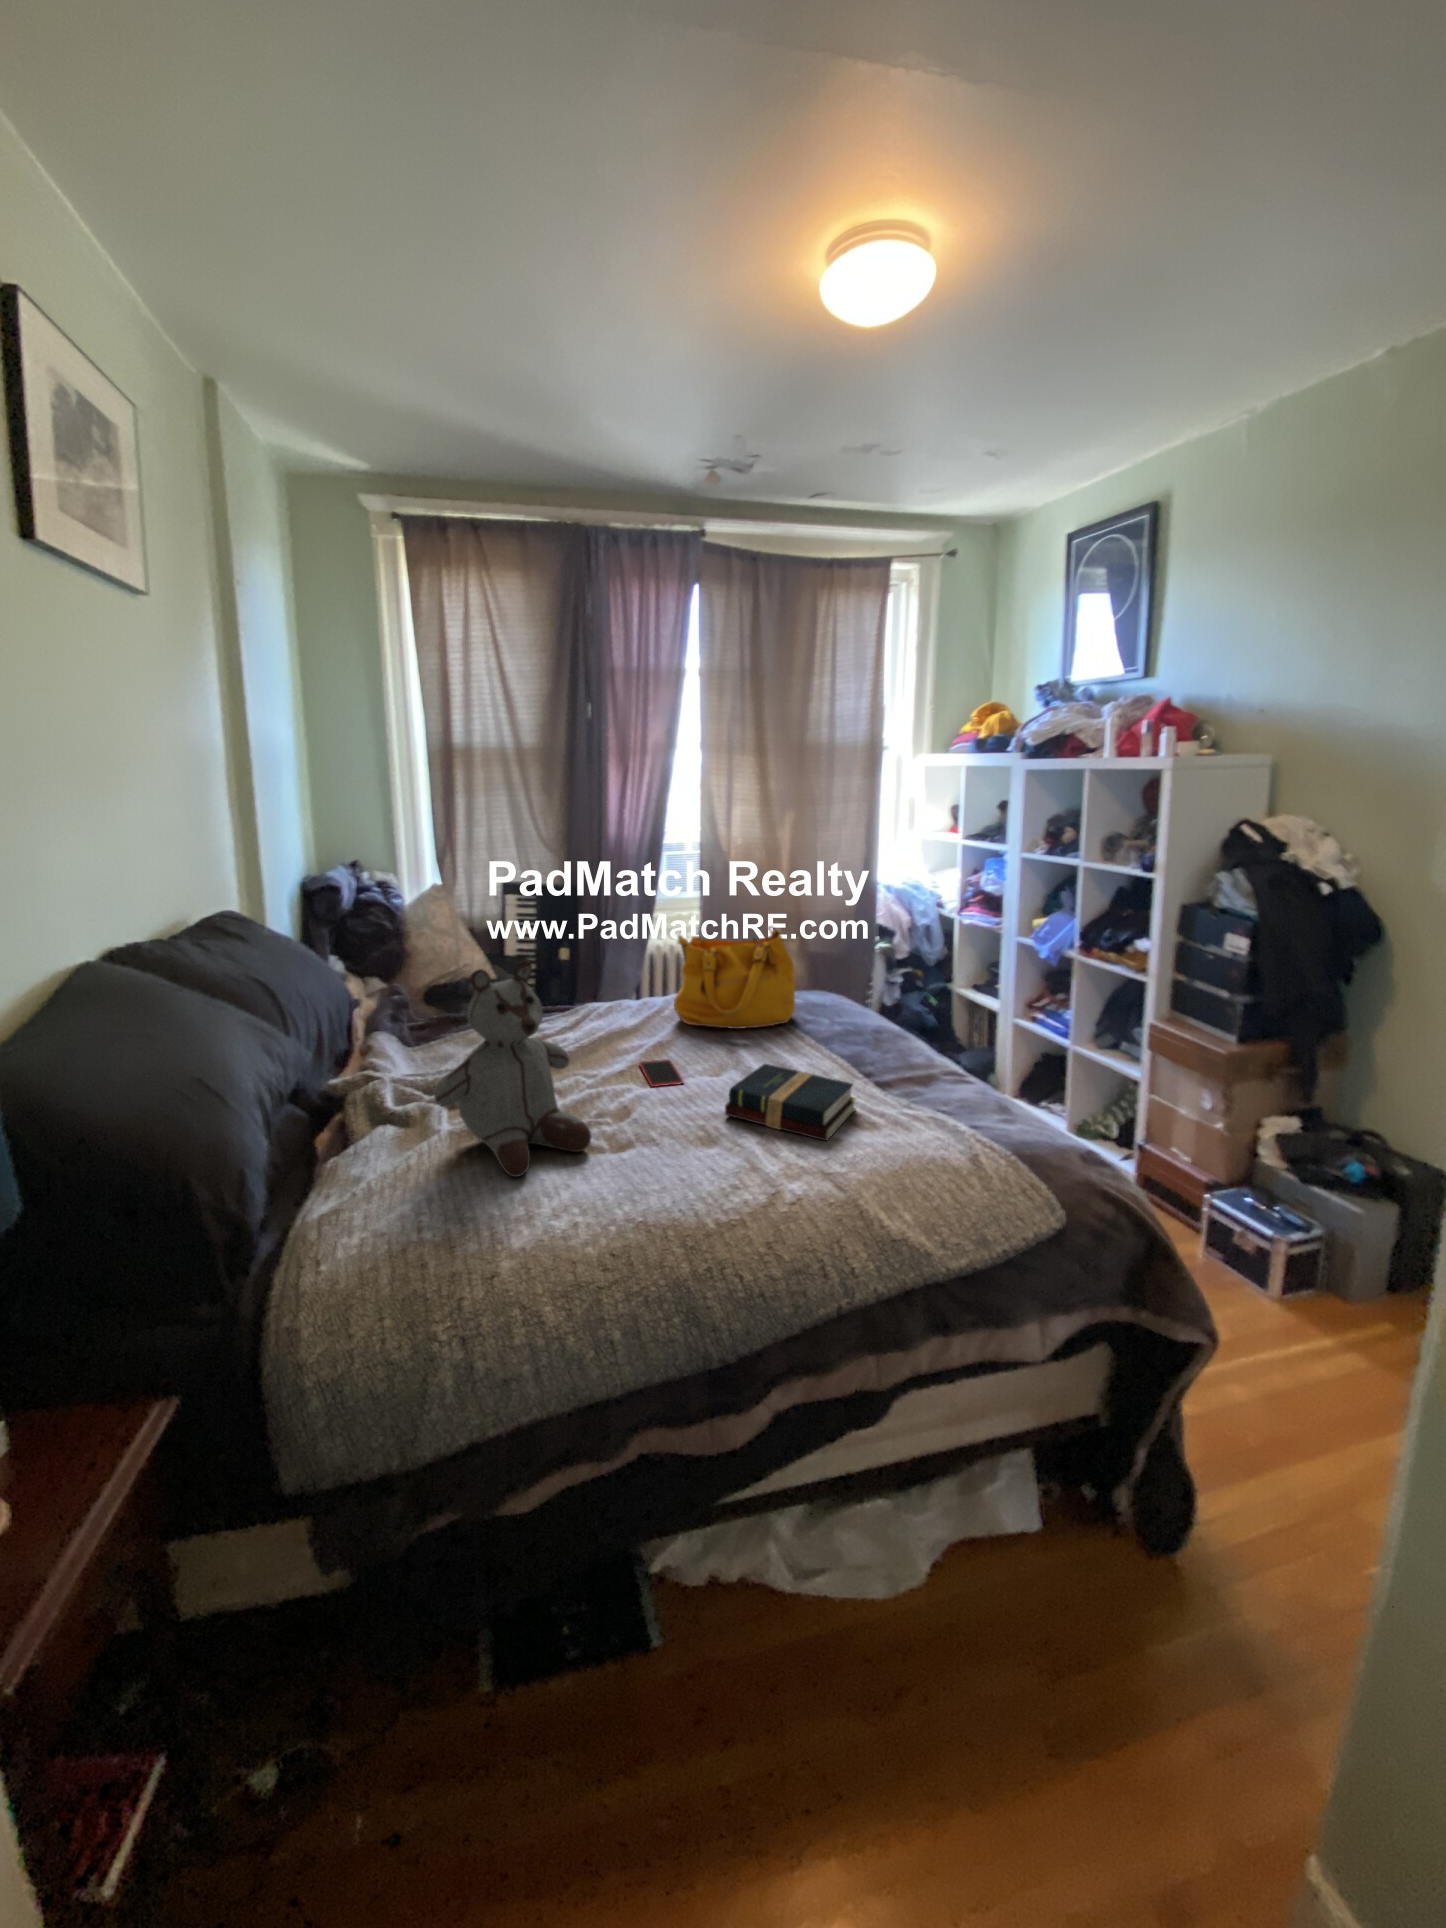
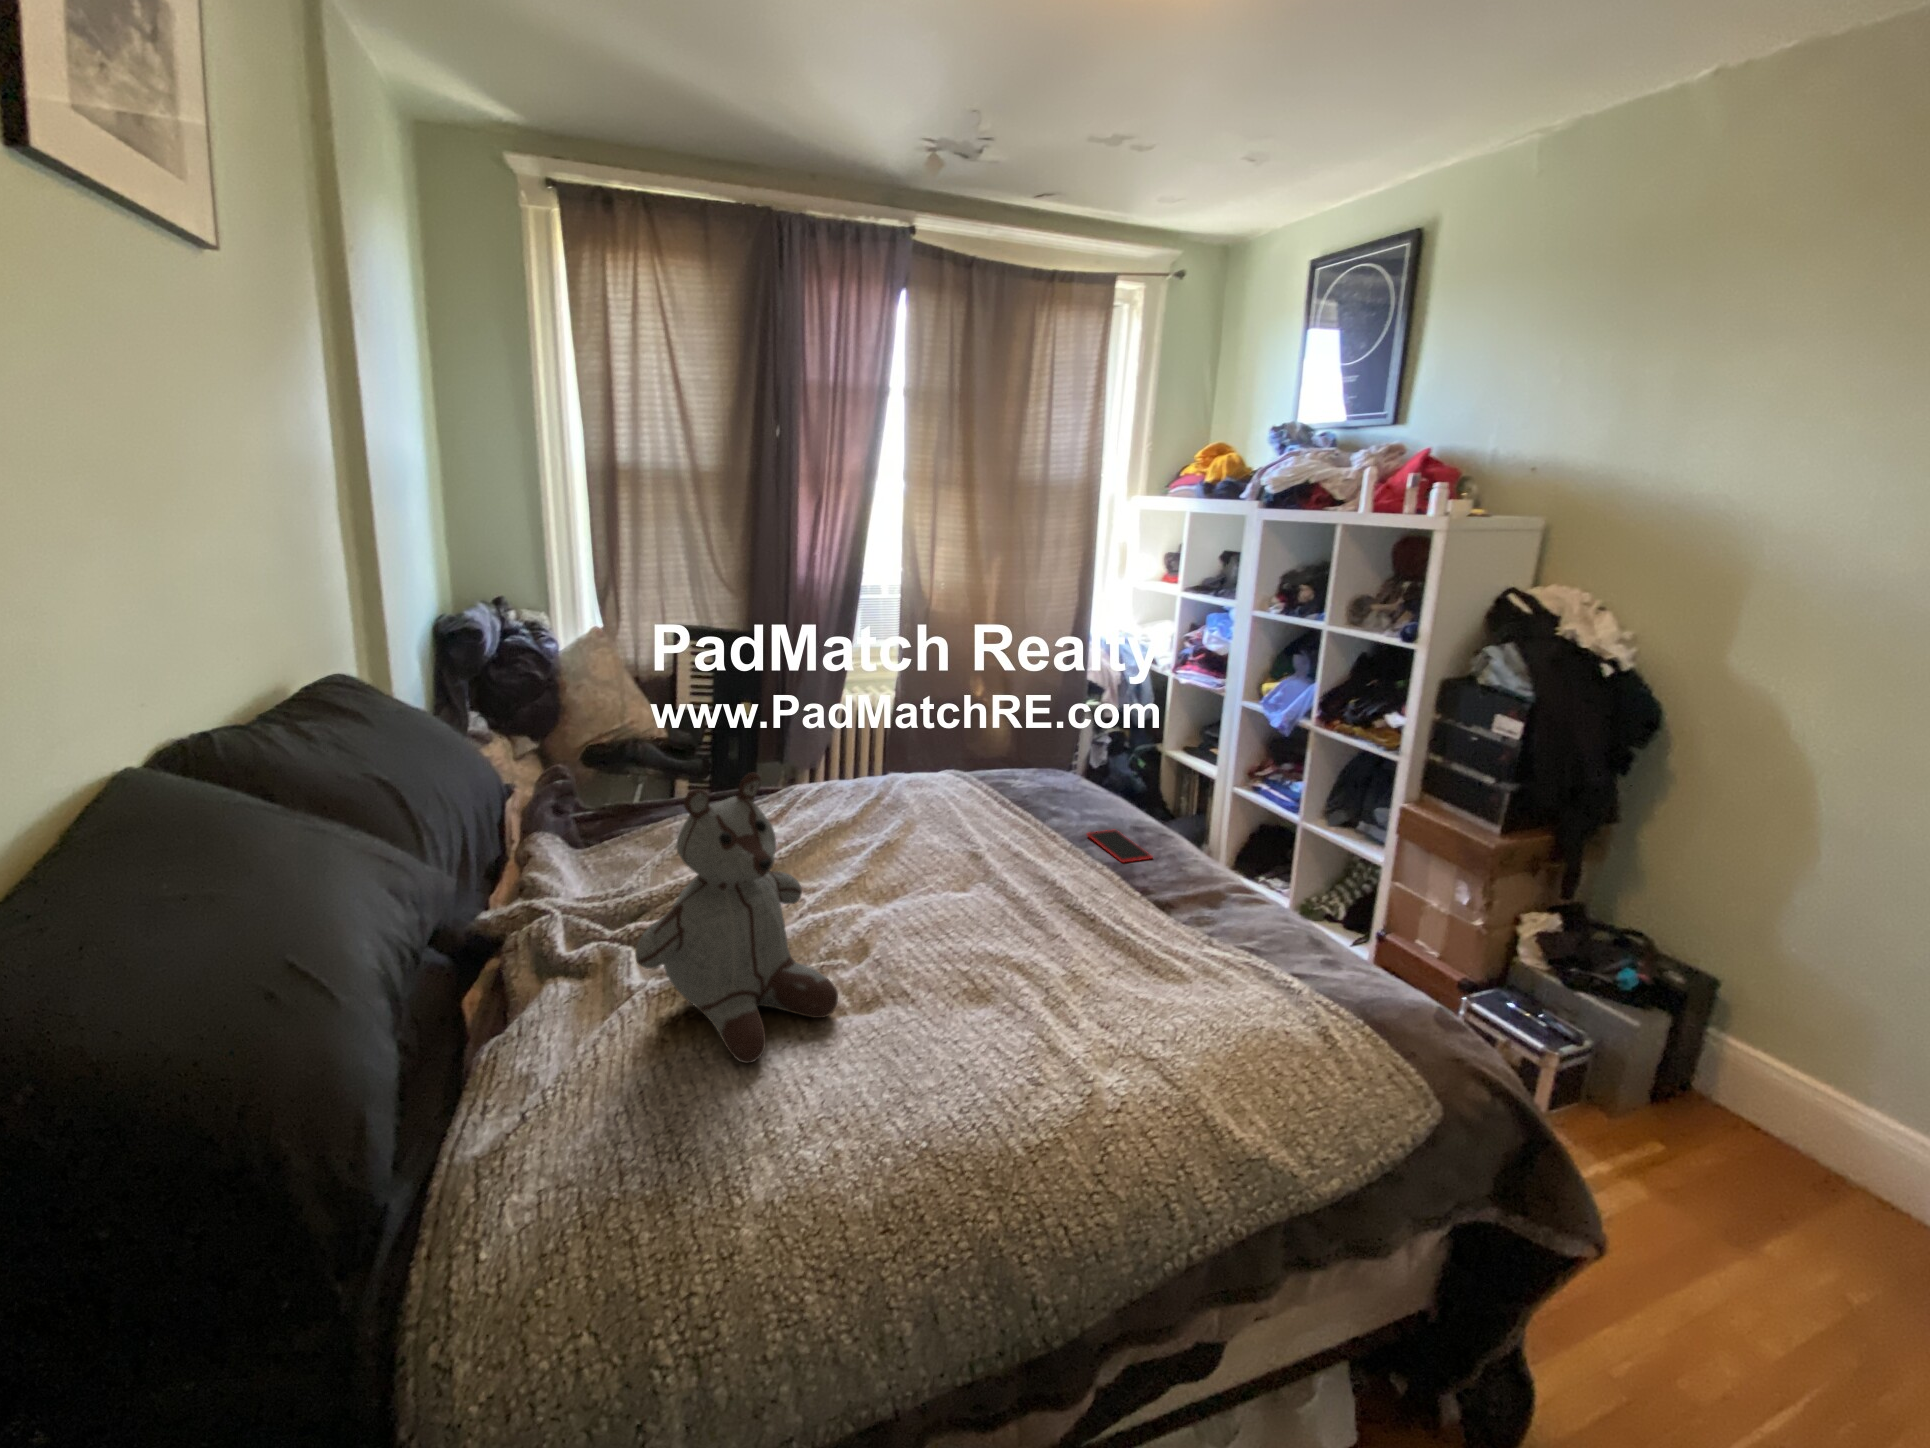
handbag: present [674,927,795,1029] -> none [895,701,1036,822]
smartphone: present [639,1059,684,1087] -> present [1087,830,1152,863]
hardback book: present [725,1064,856,1141] -> none [991,883,1144,993]

